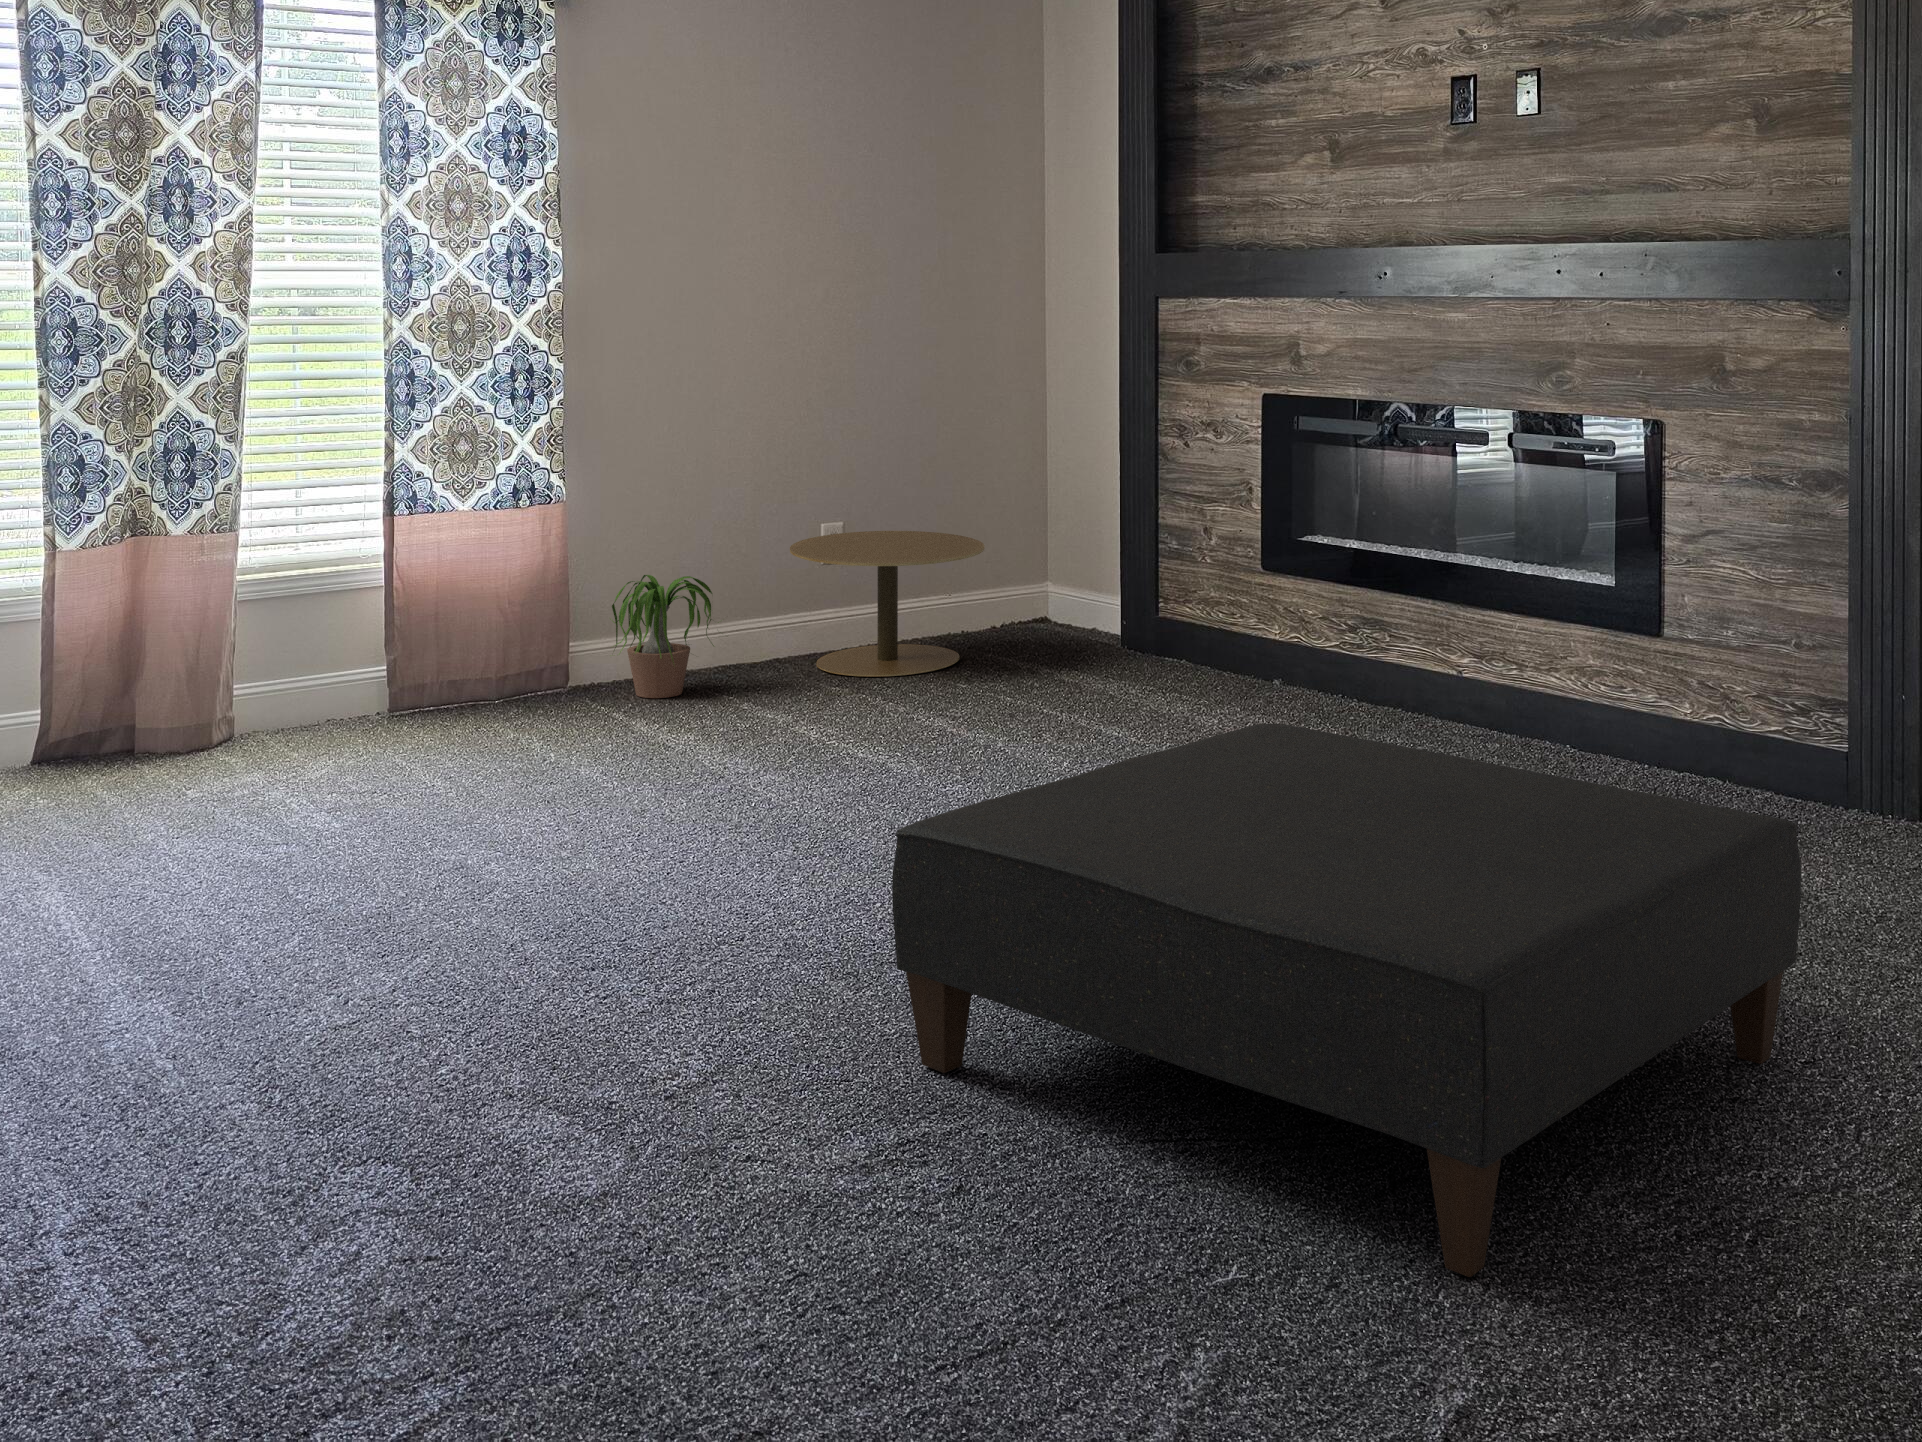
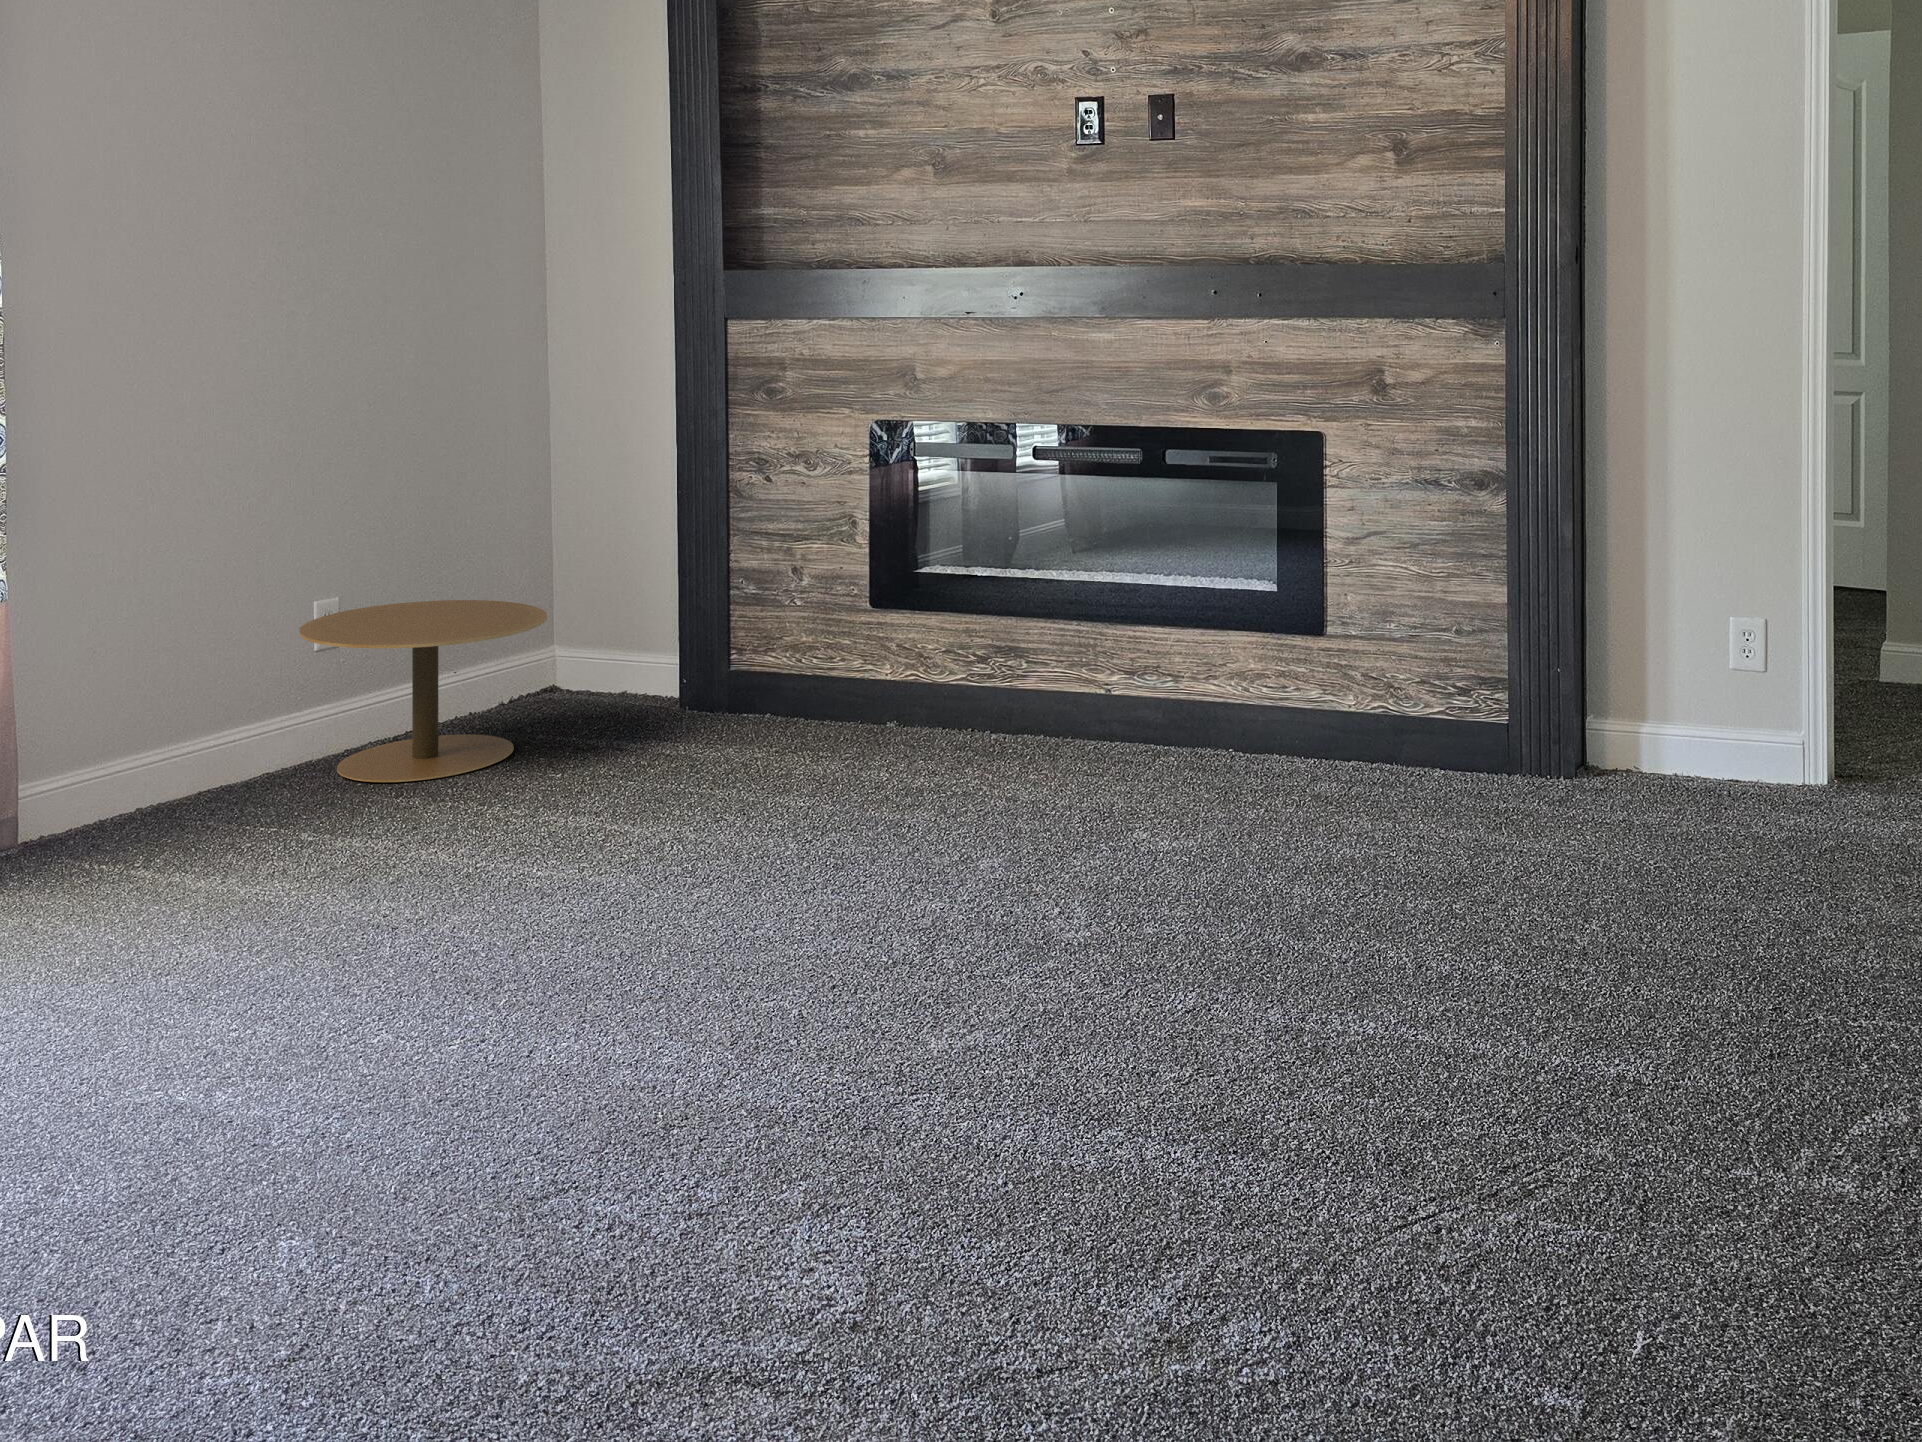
potted plant: present [612,575,714,698] -> none [68,682,257,846]
ottoman: present [892,723,1801,1277] -> none [994,763,1789,1267]

